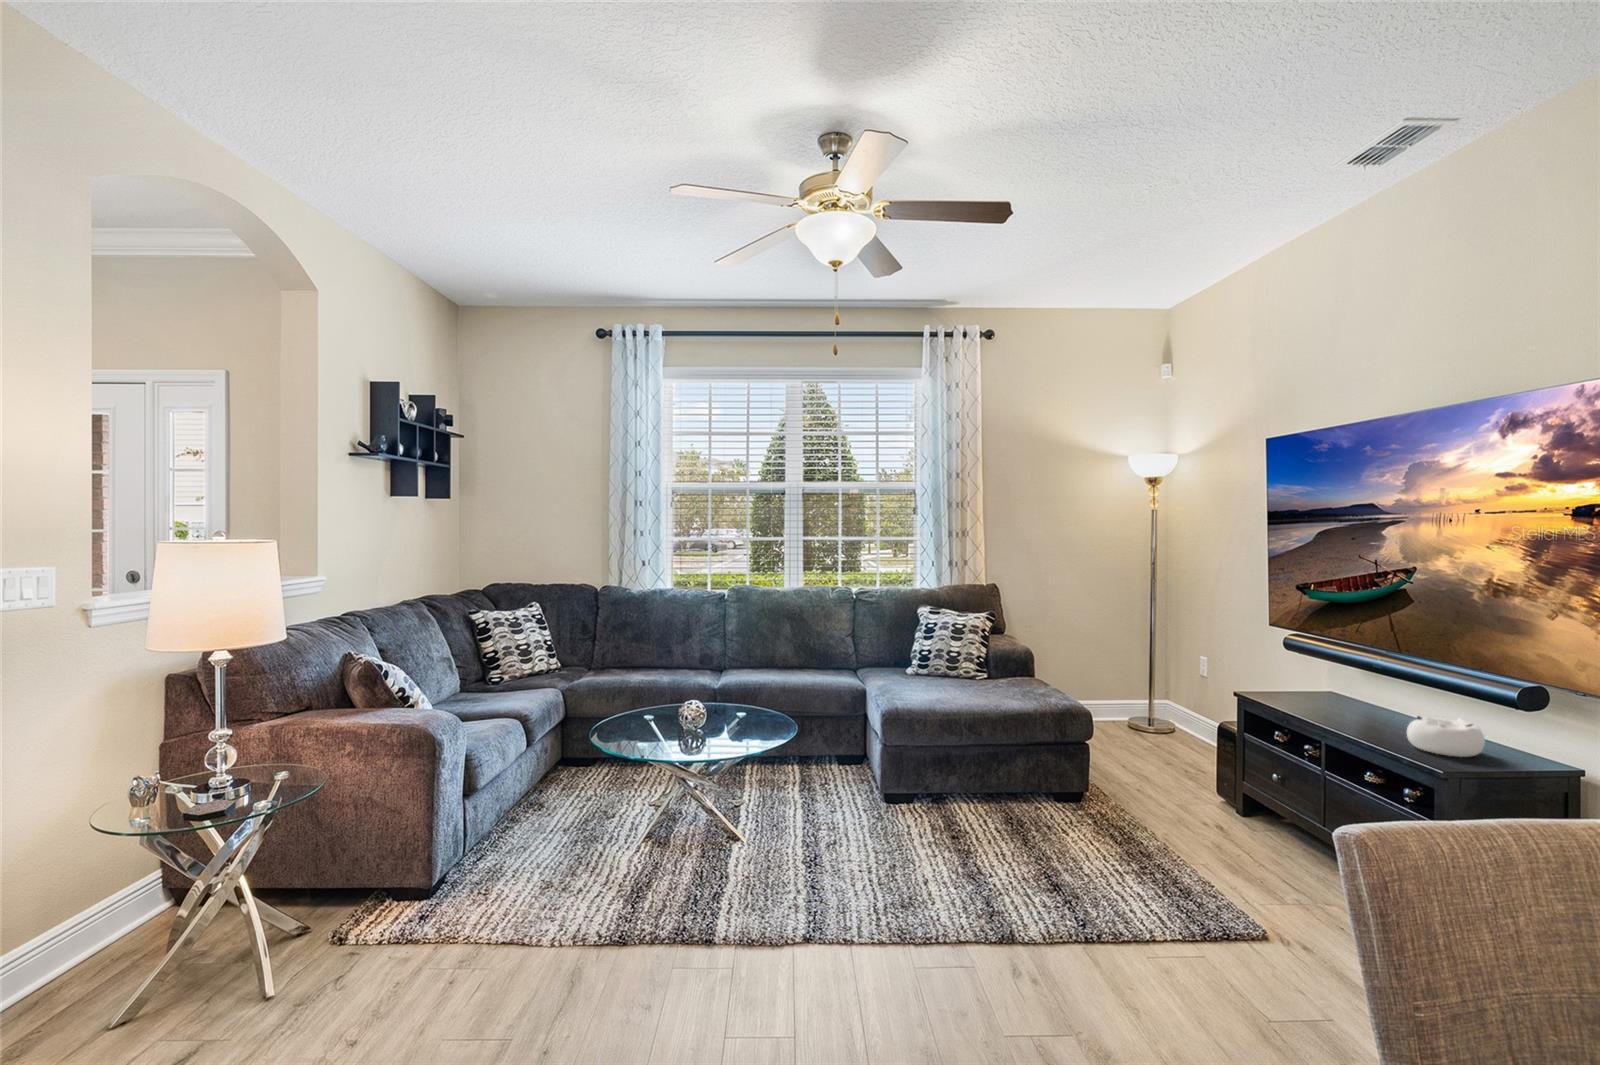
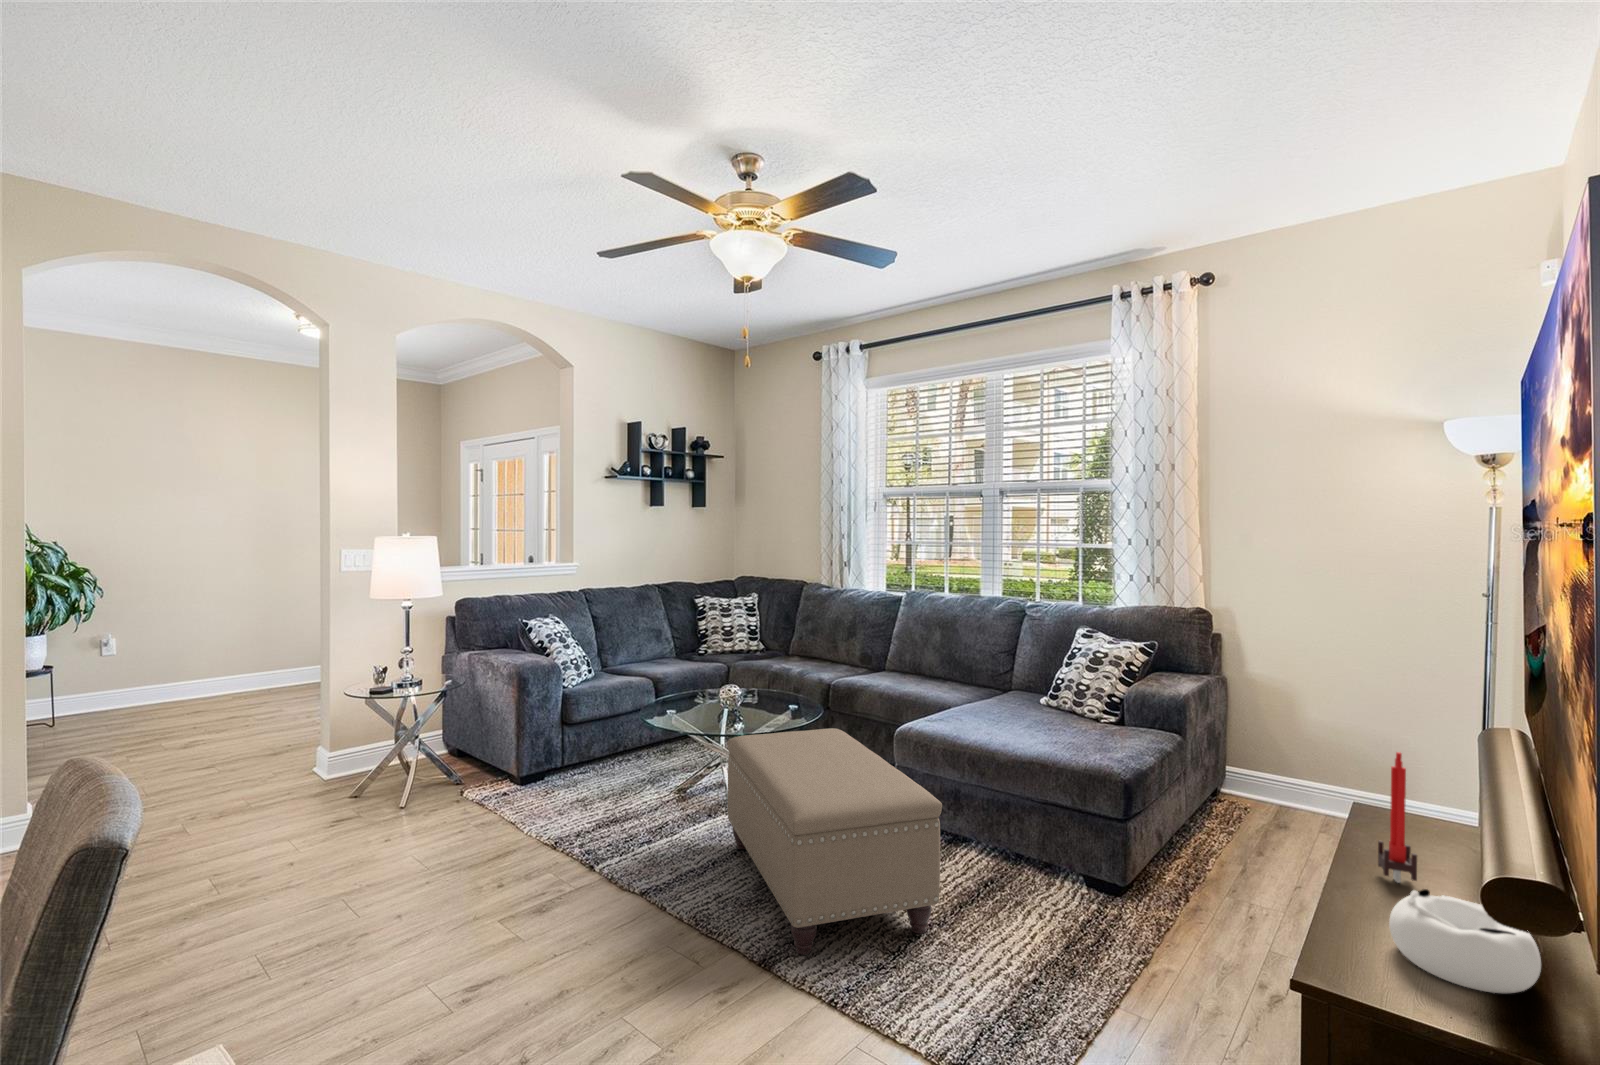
candle: none [1330,650,1356,725] -> present [1378,752,1417,883]
ottoman: none [783,721,1048,917] -> present [728,728,942,955]

